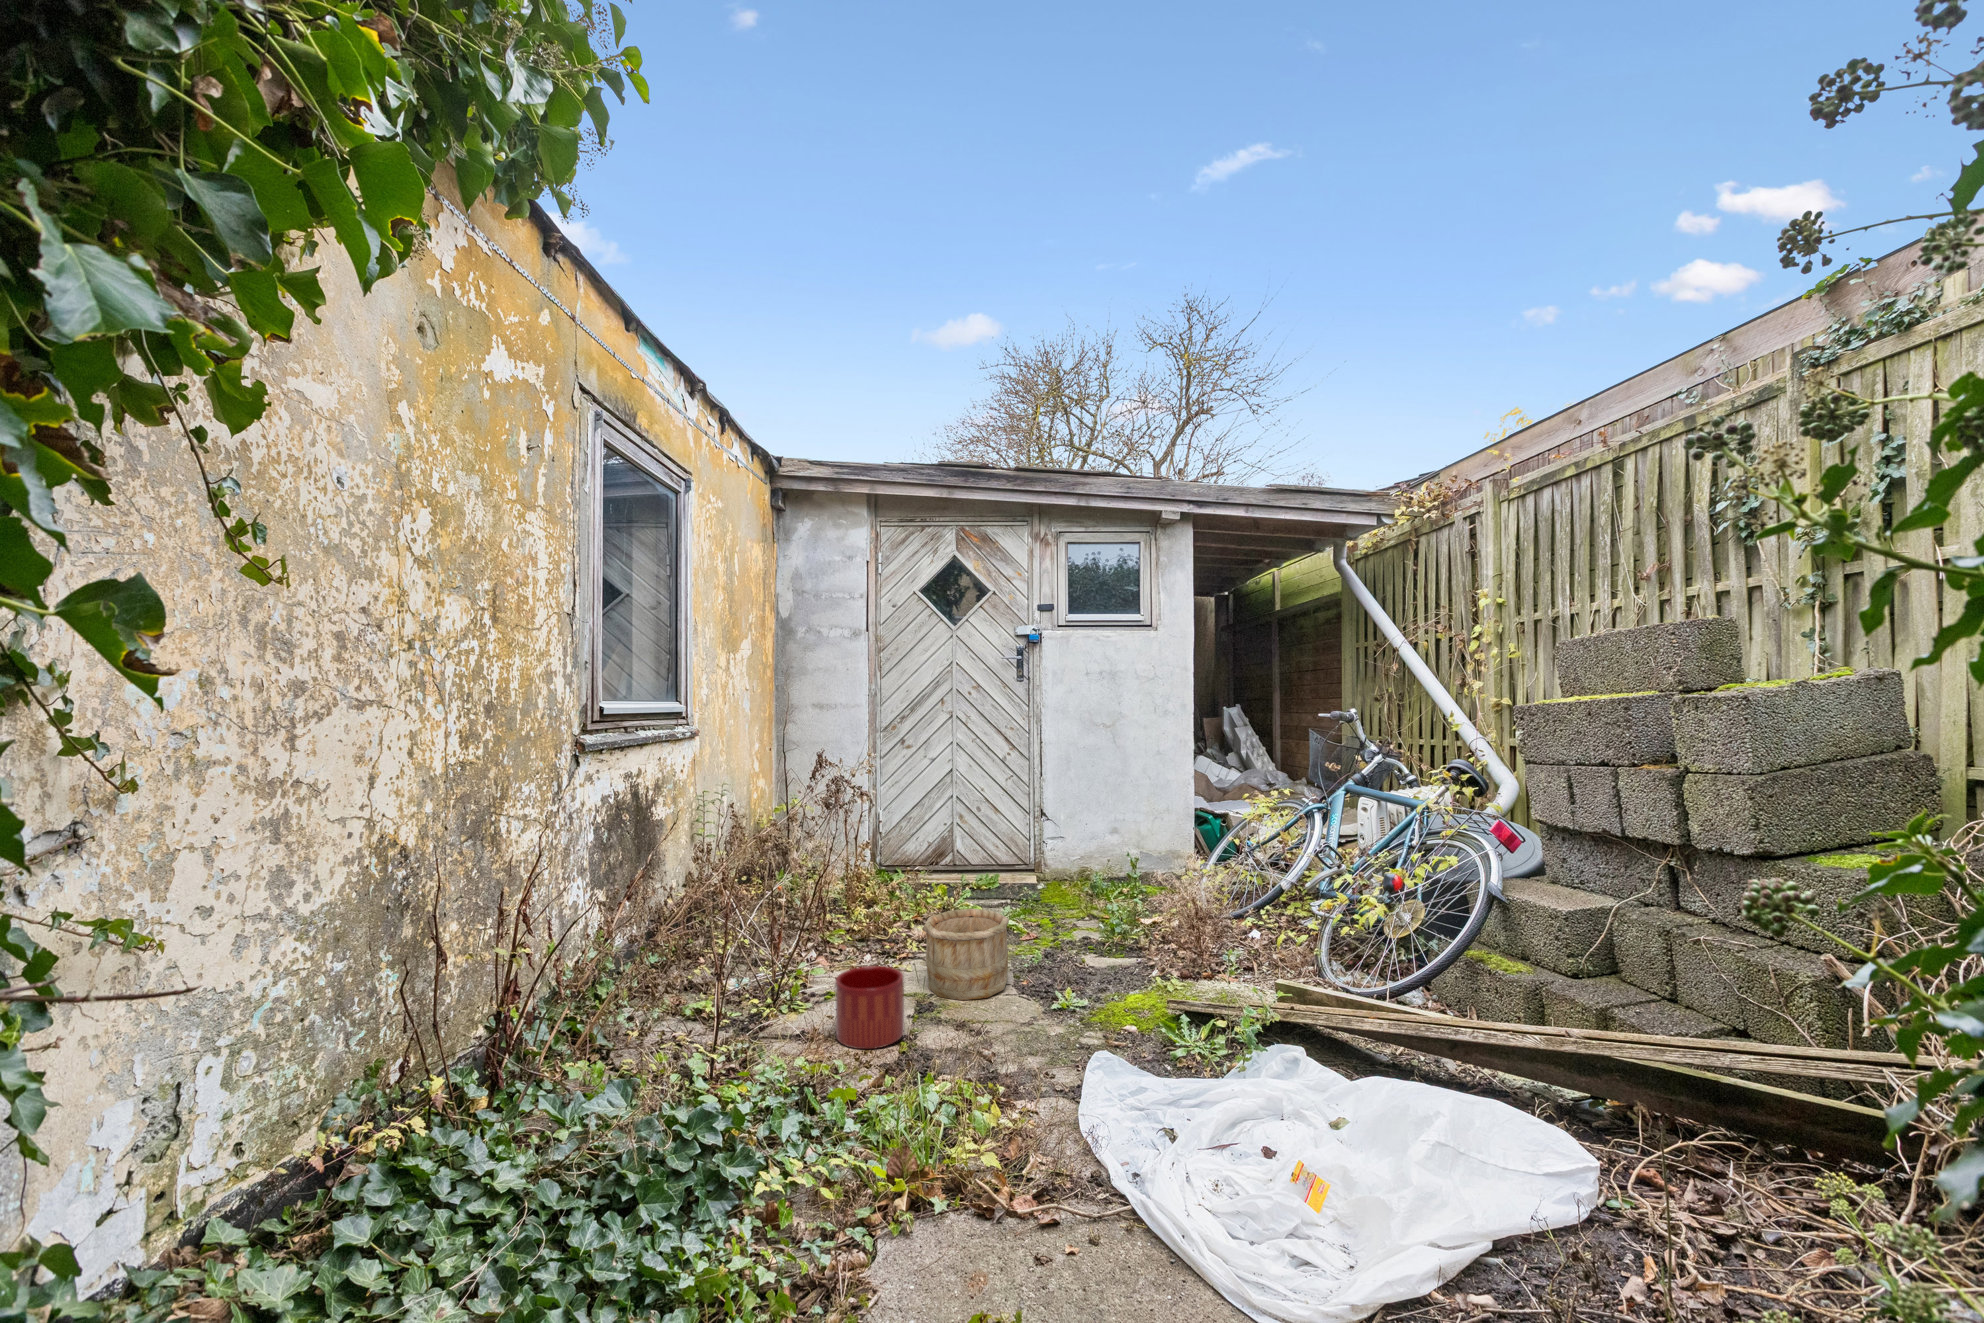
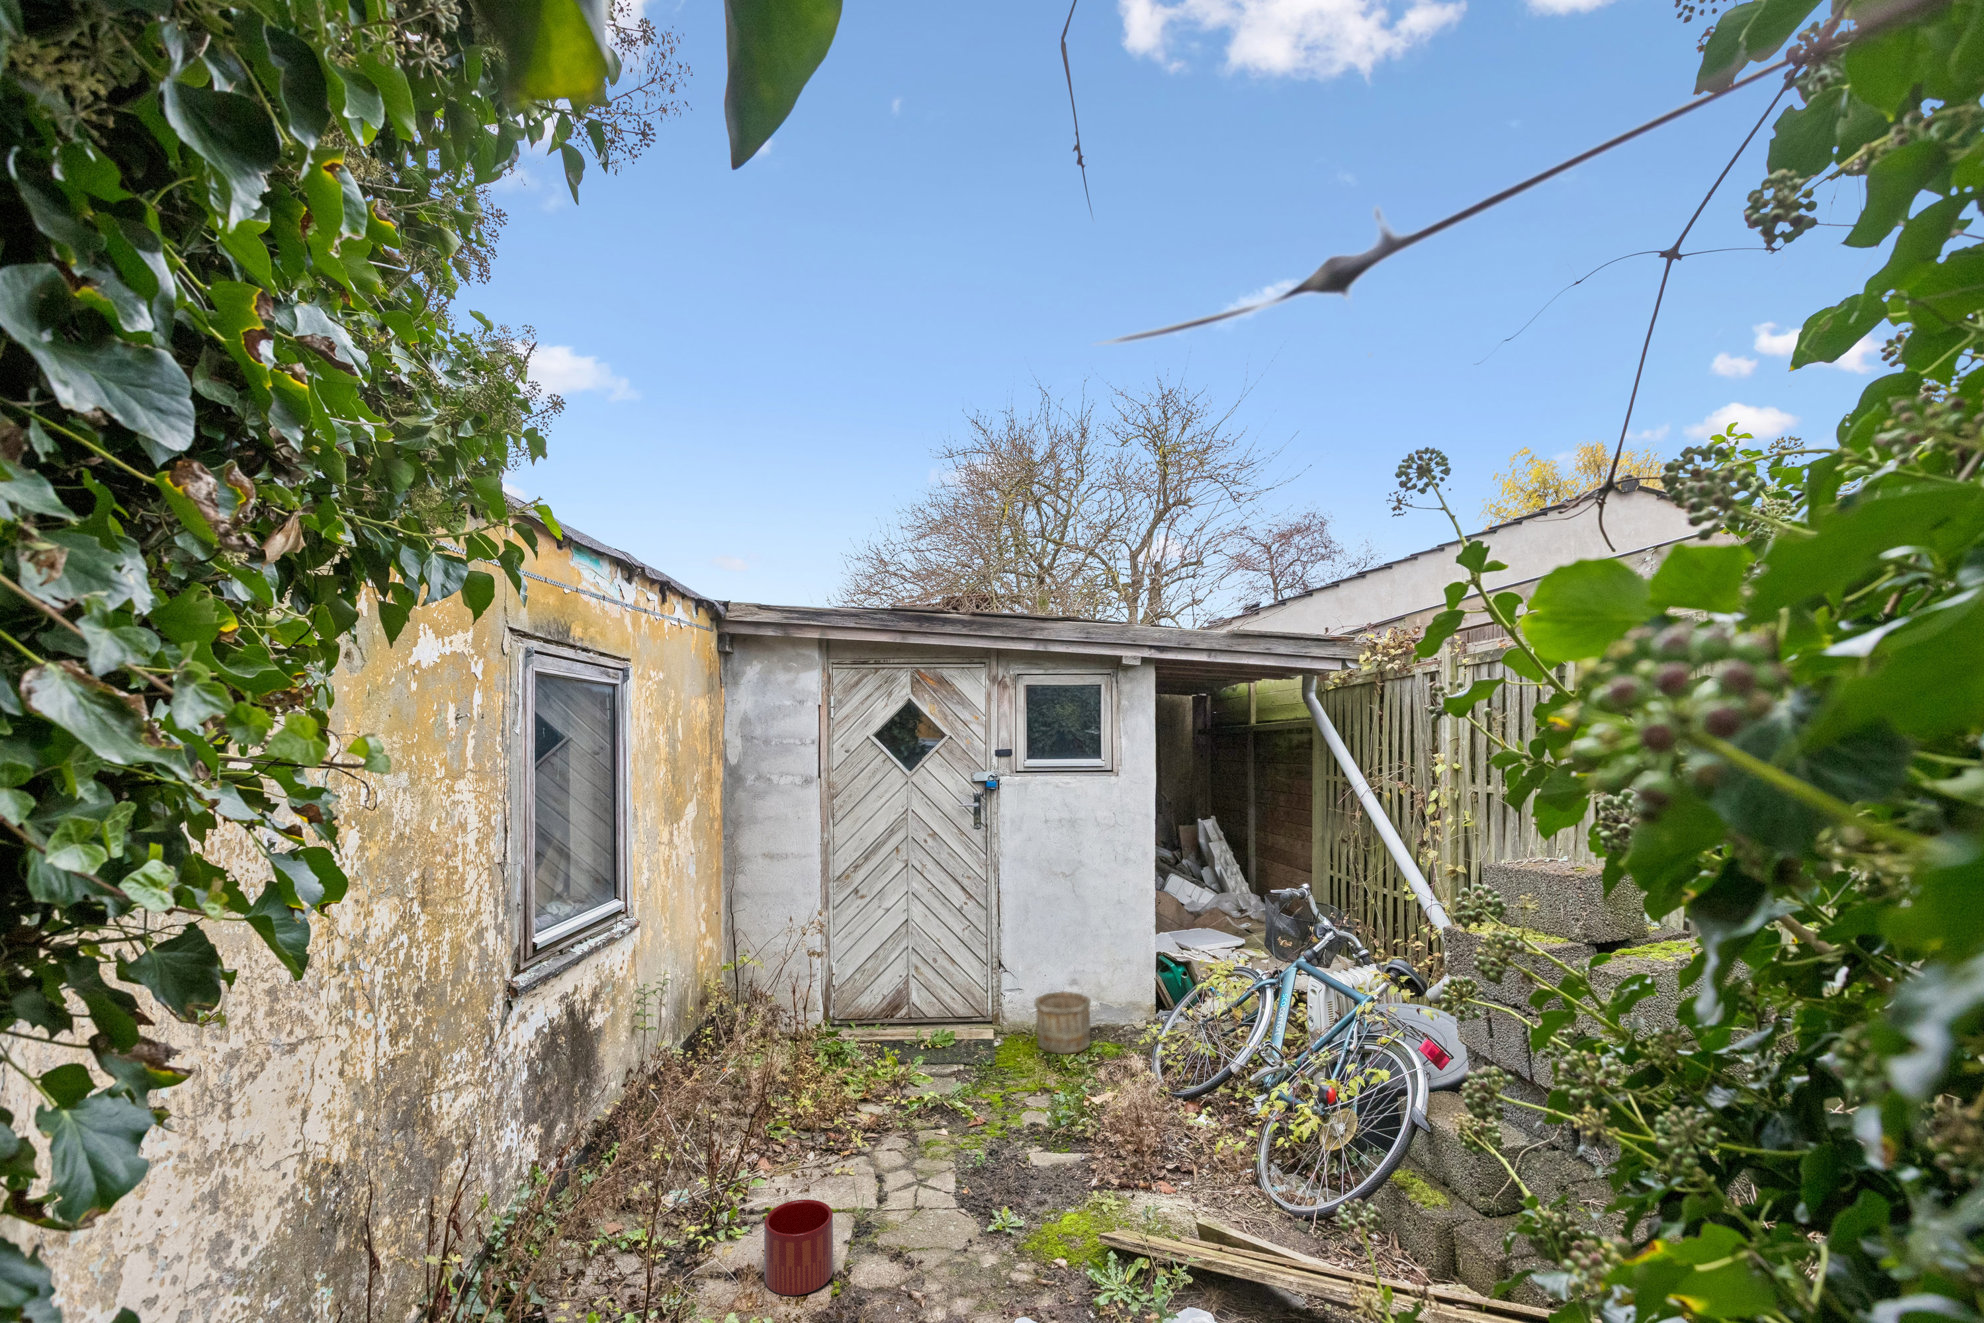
wooden bucket: present [923,908,1009,1000] -> present [1034,991,1091,1054]

